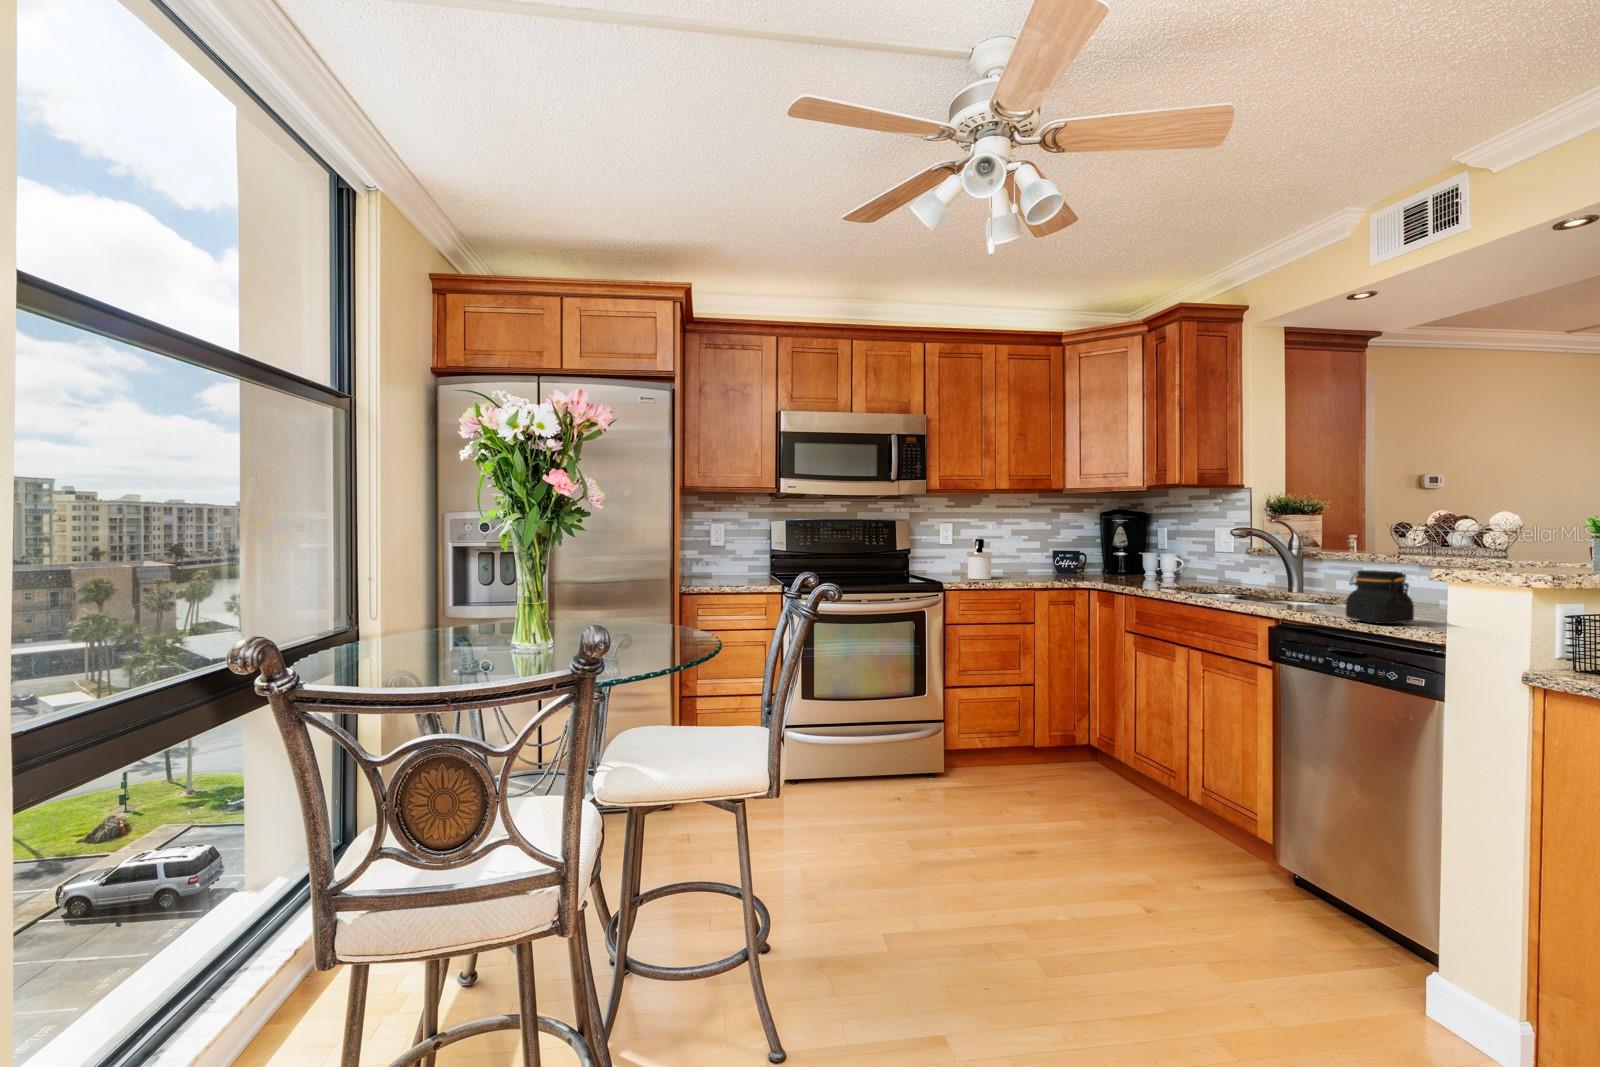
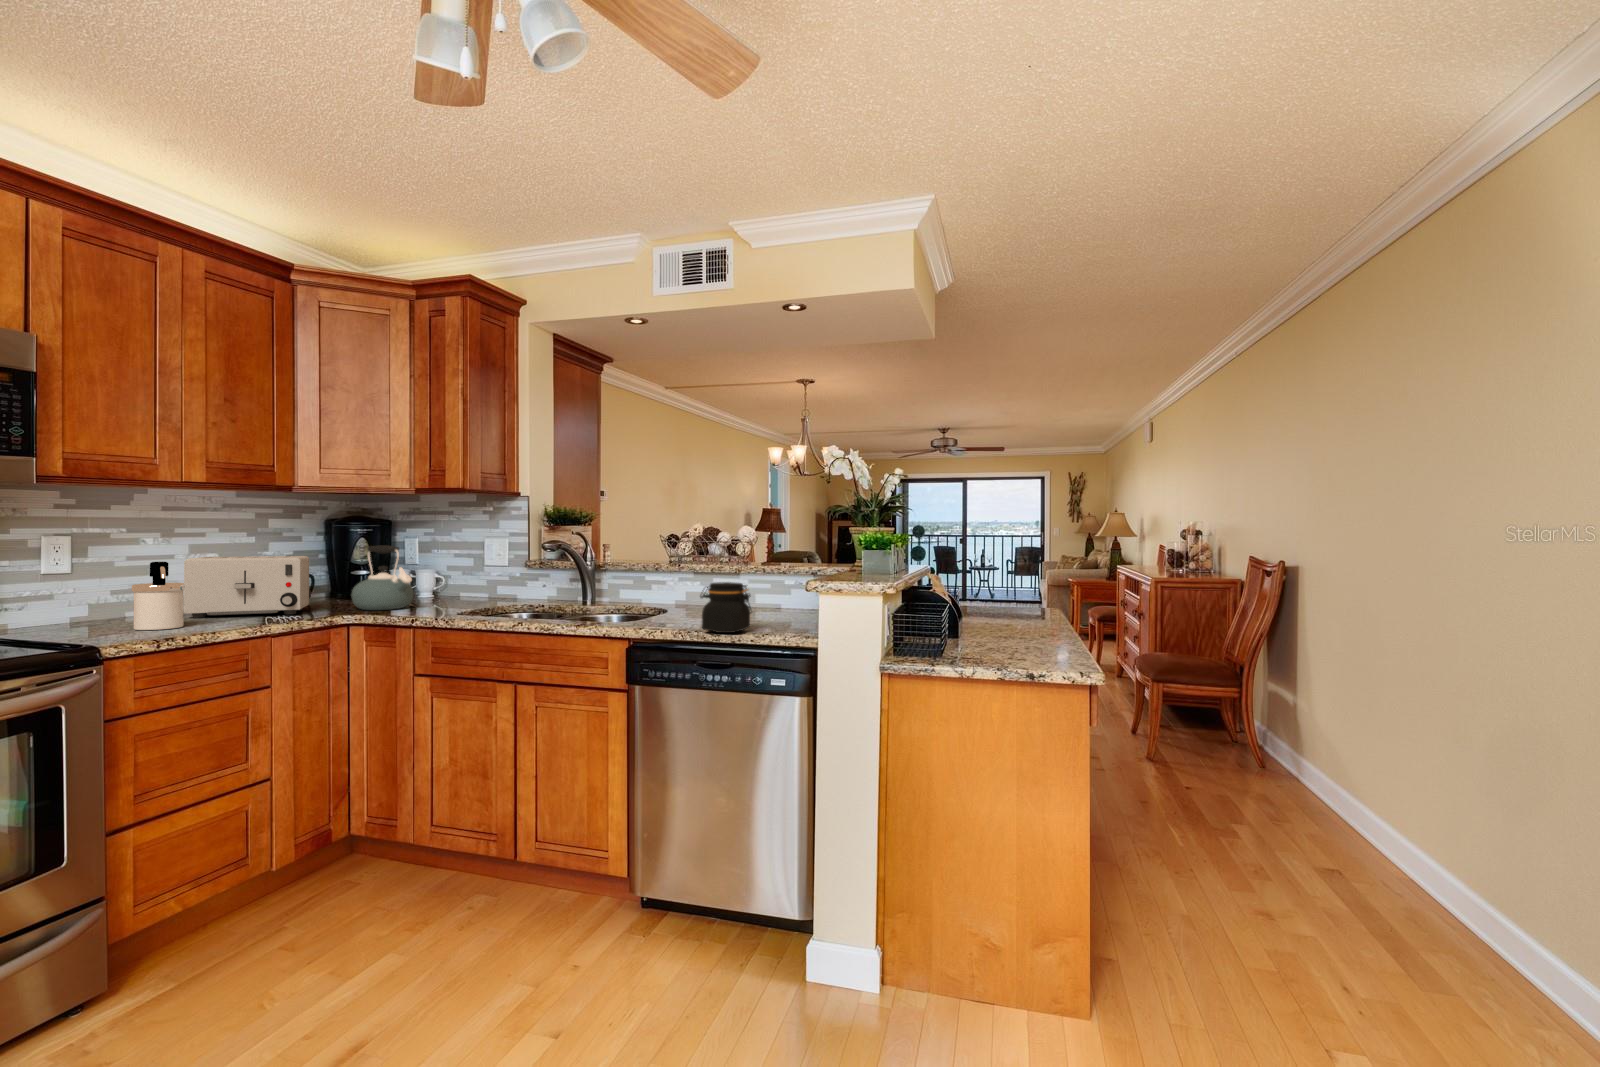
kettle: none [1098,532,1144,581] -> present [352,546,414,610]
toaster: none [999,538,1073,578] -> present [184,556,309,618]

